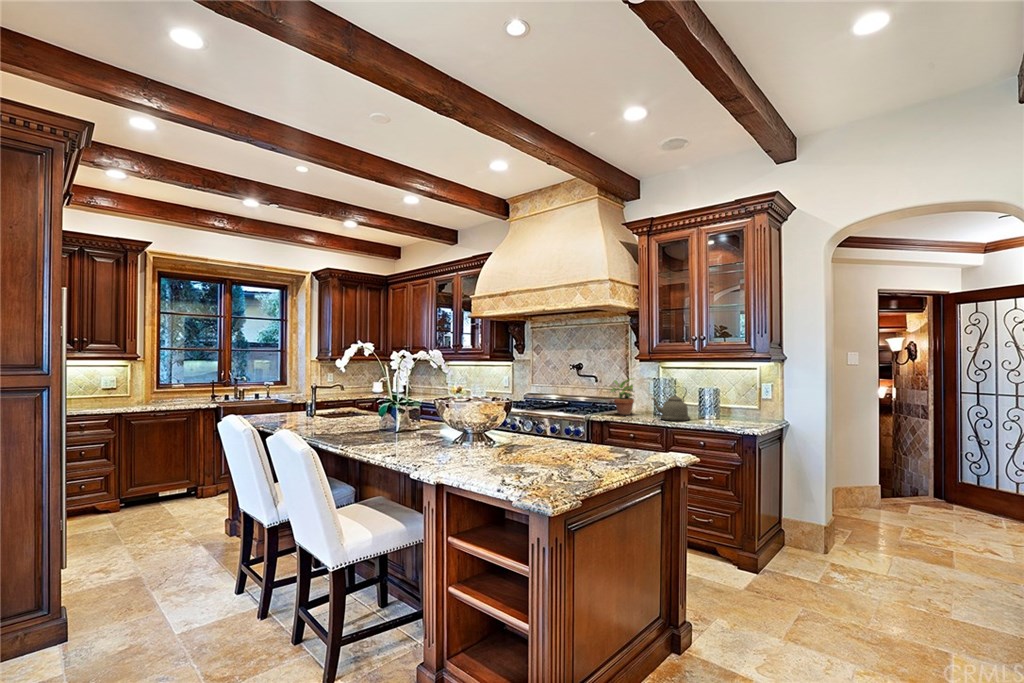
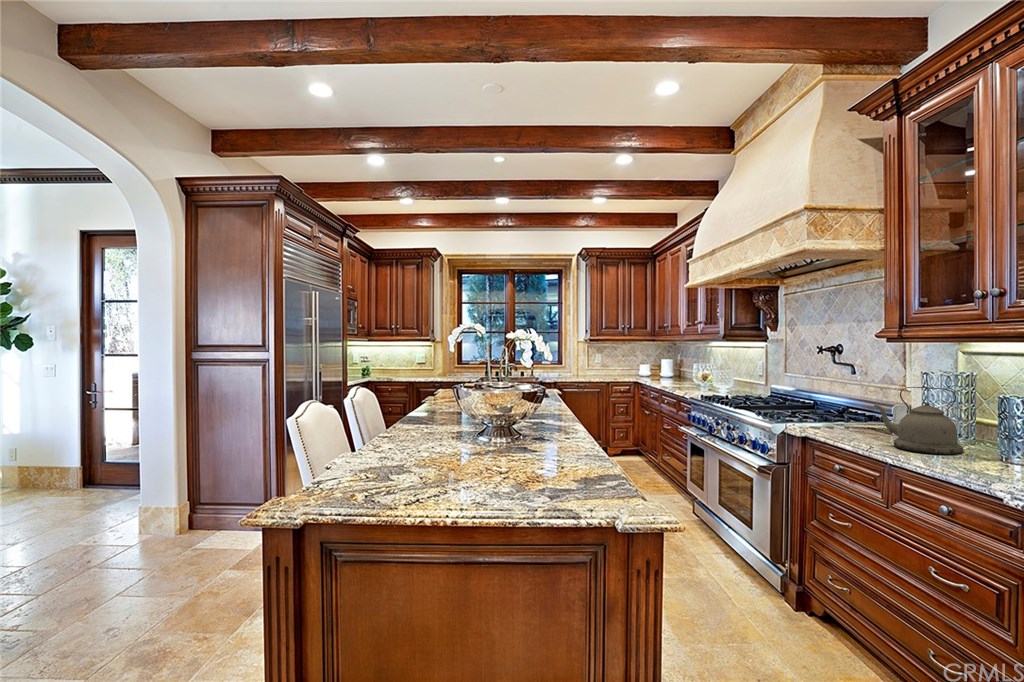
potted plant: present [610,378,634,415] -> none [823,369,877,430]

